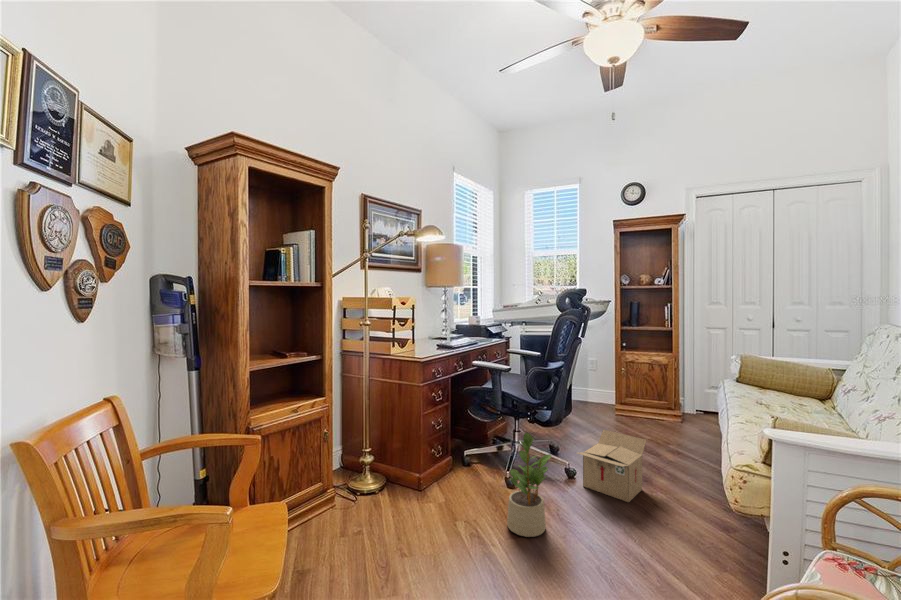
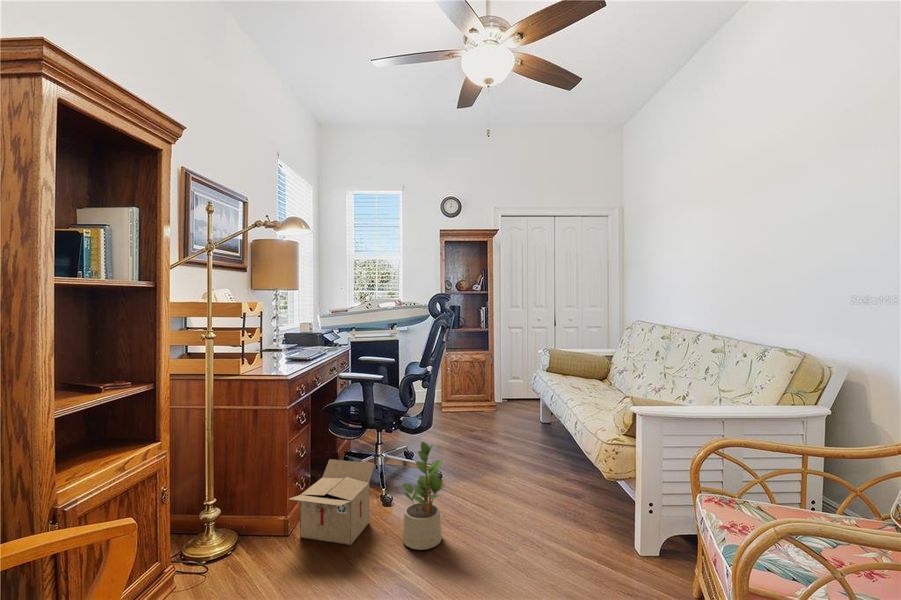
cardboard box: present [578,430,646,502] -> present [289,459,375,545]

